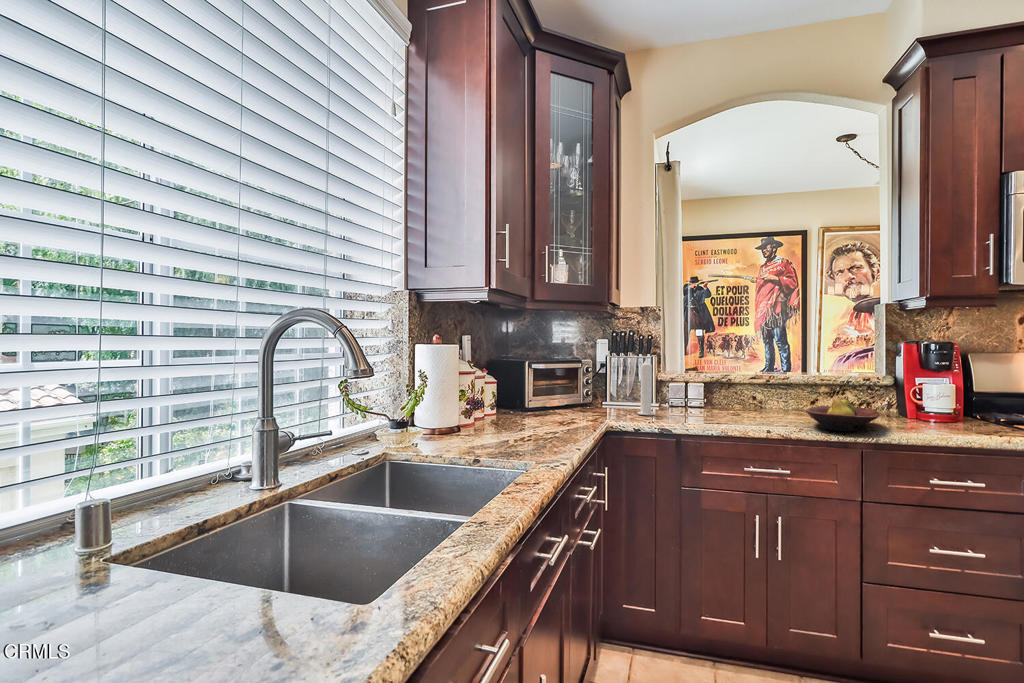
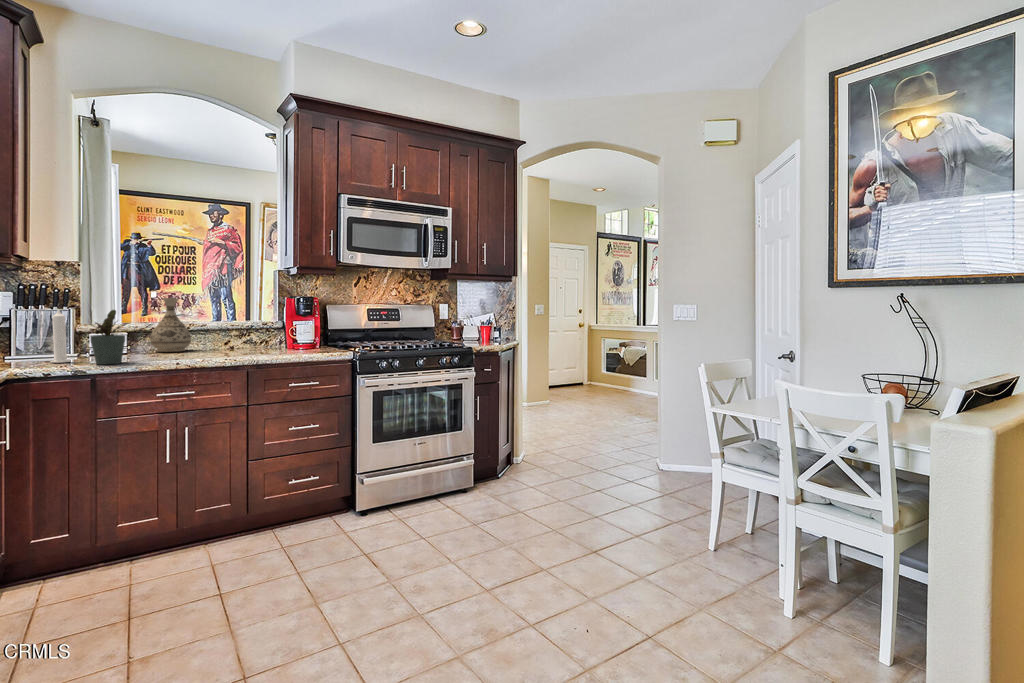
vase: none [726,344,771,409] -> present [150,298,191,352]
potted plant: none [667,360,717,424] -> present [85,310,128,364]
fruit bowl: present [805,397,879,431] -> none [208,336,262,359]

